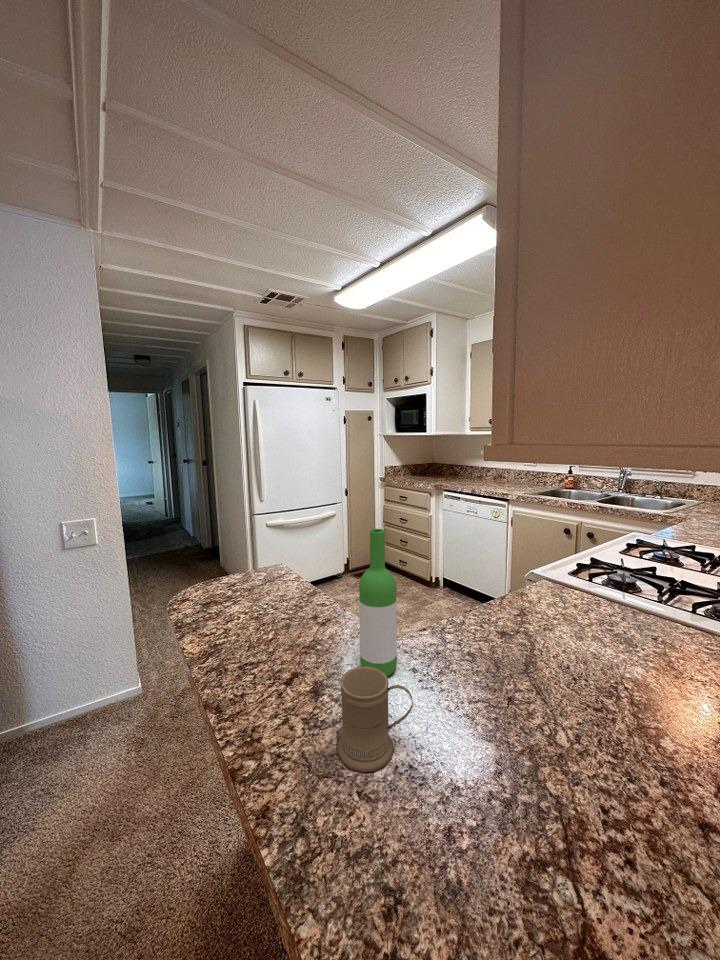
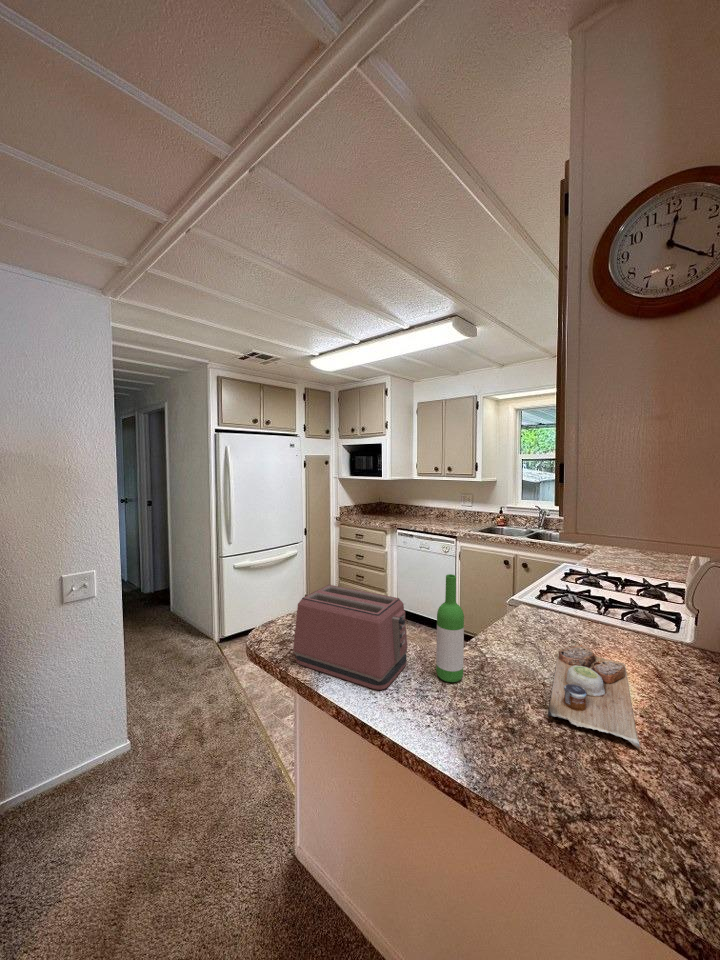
toaster: none [202,538,338,675] -> present [293,585,408,690]
cutting board: none [484,645,667,857] -> present [548,645,640,749]
mug: present [337,666,413,772] -> none [456,669,506,736]

